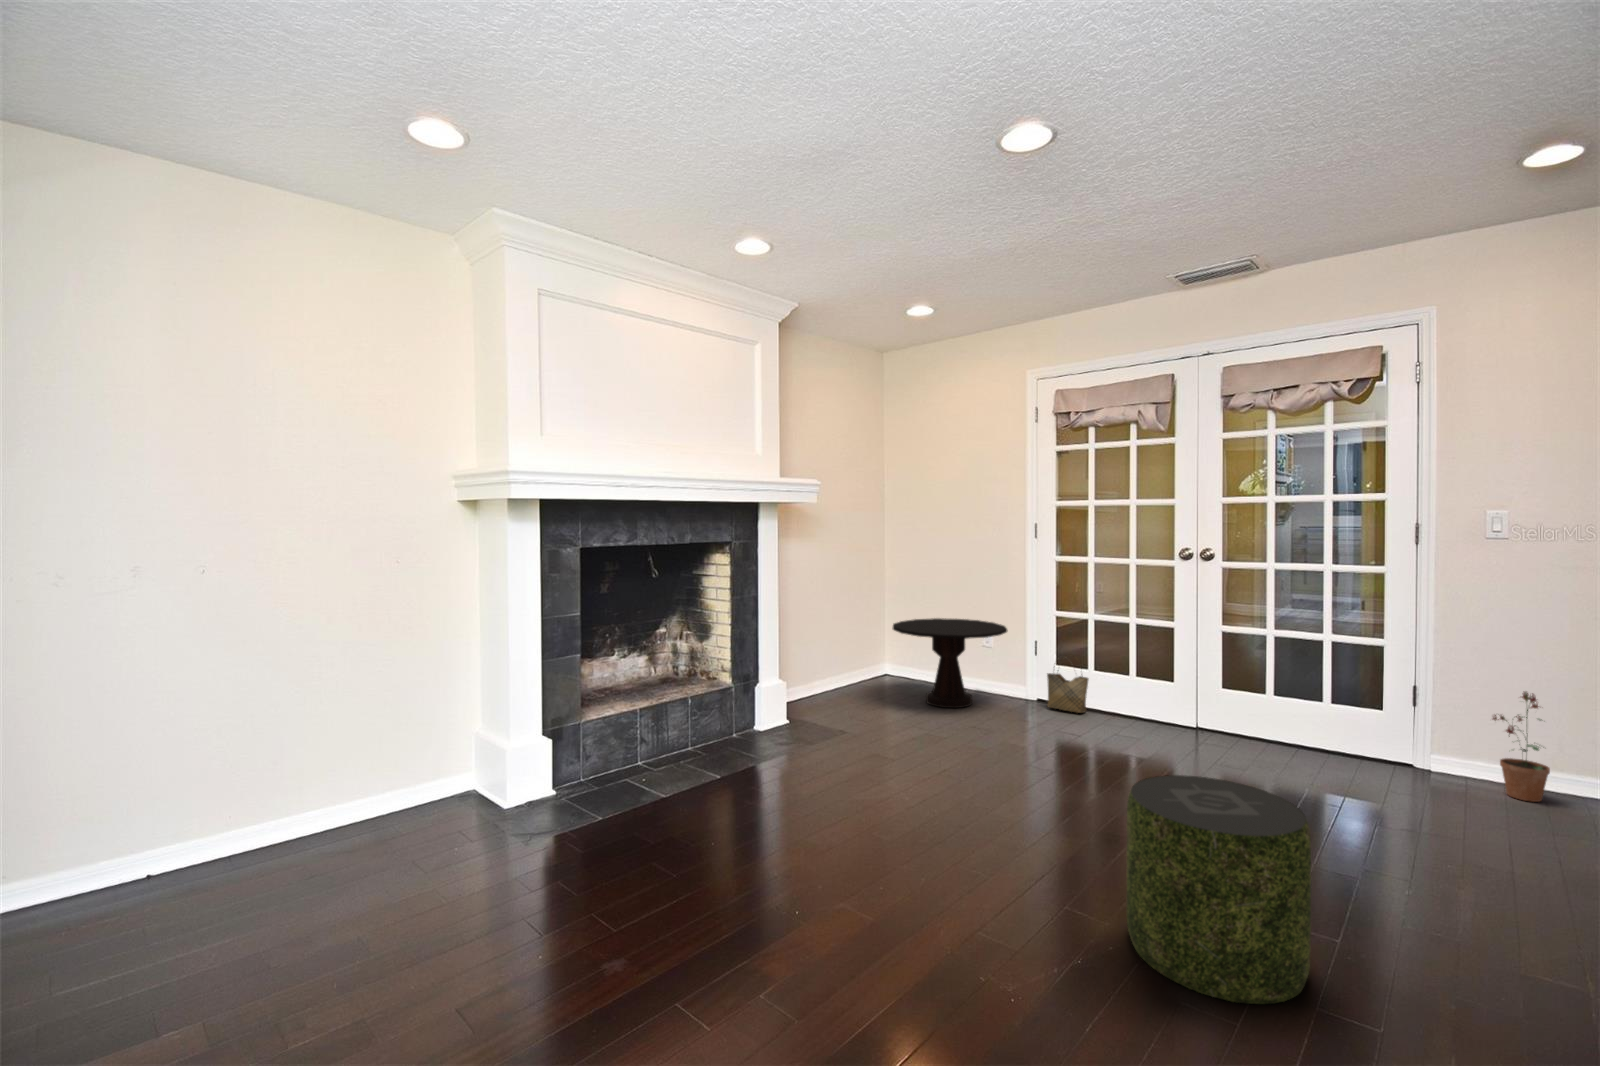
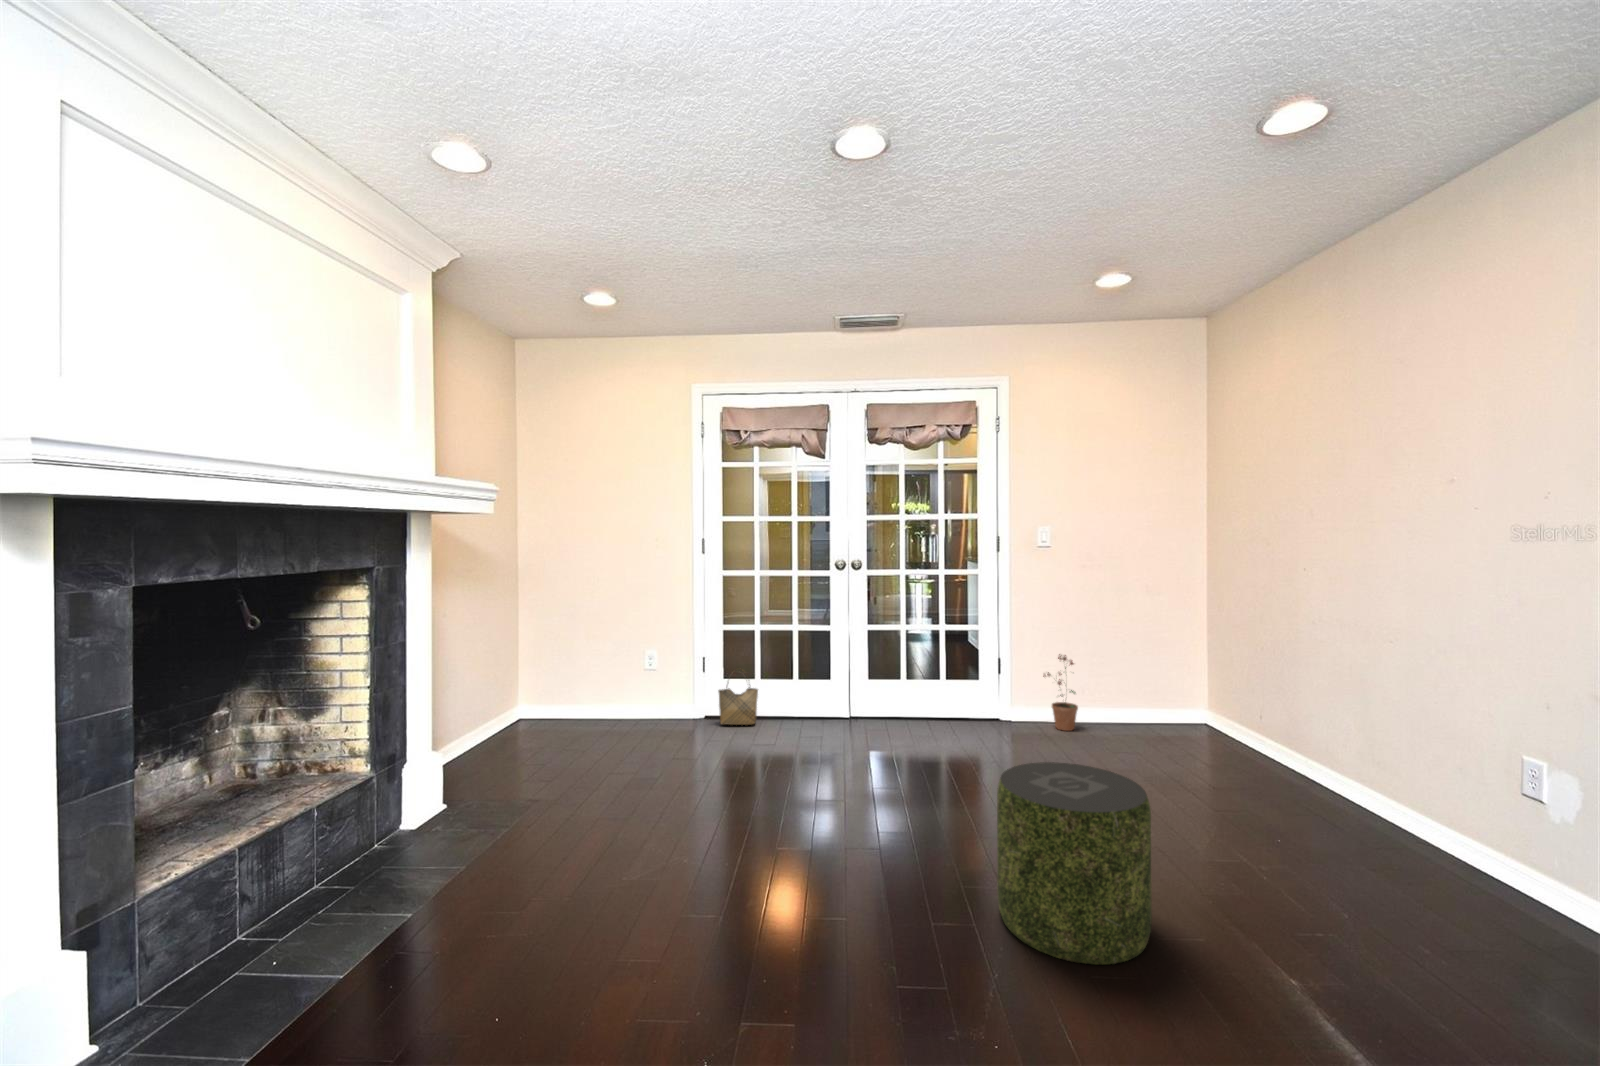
side table: present [893,618,1008,708] -> none [553,643,683,746]

